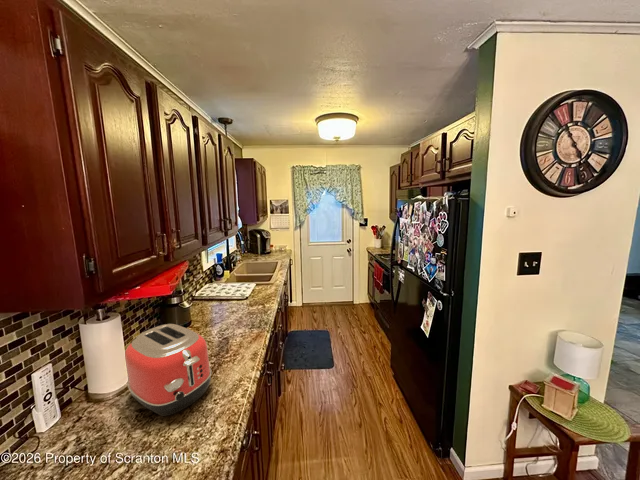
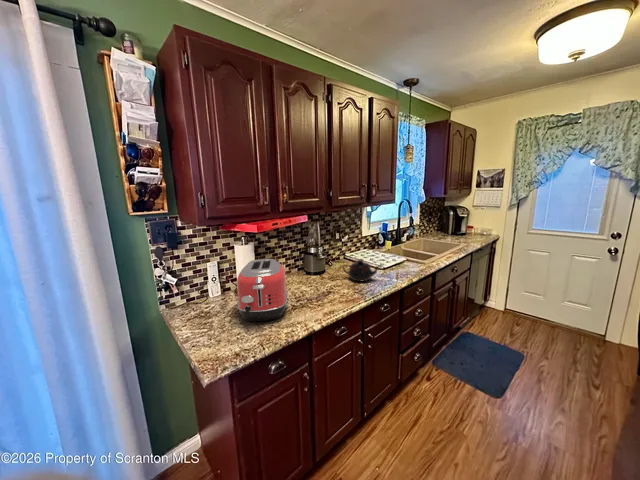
teapot: none [216,295,256,318] -> present [343,259,381,282]

